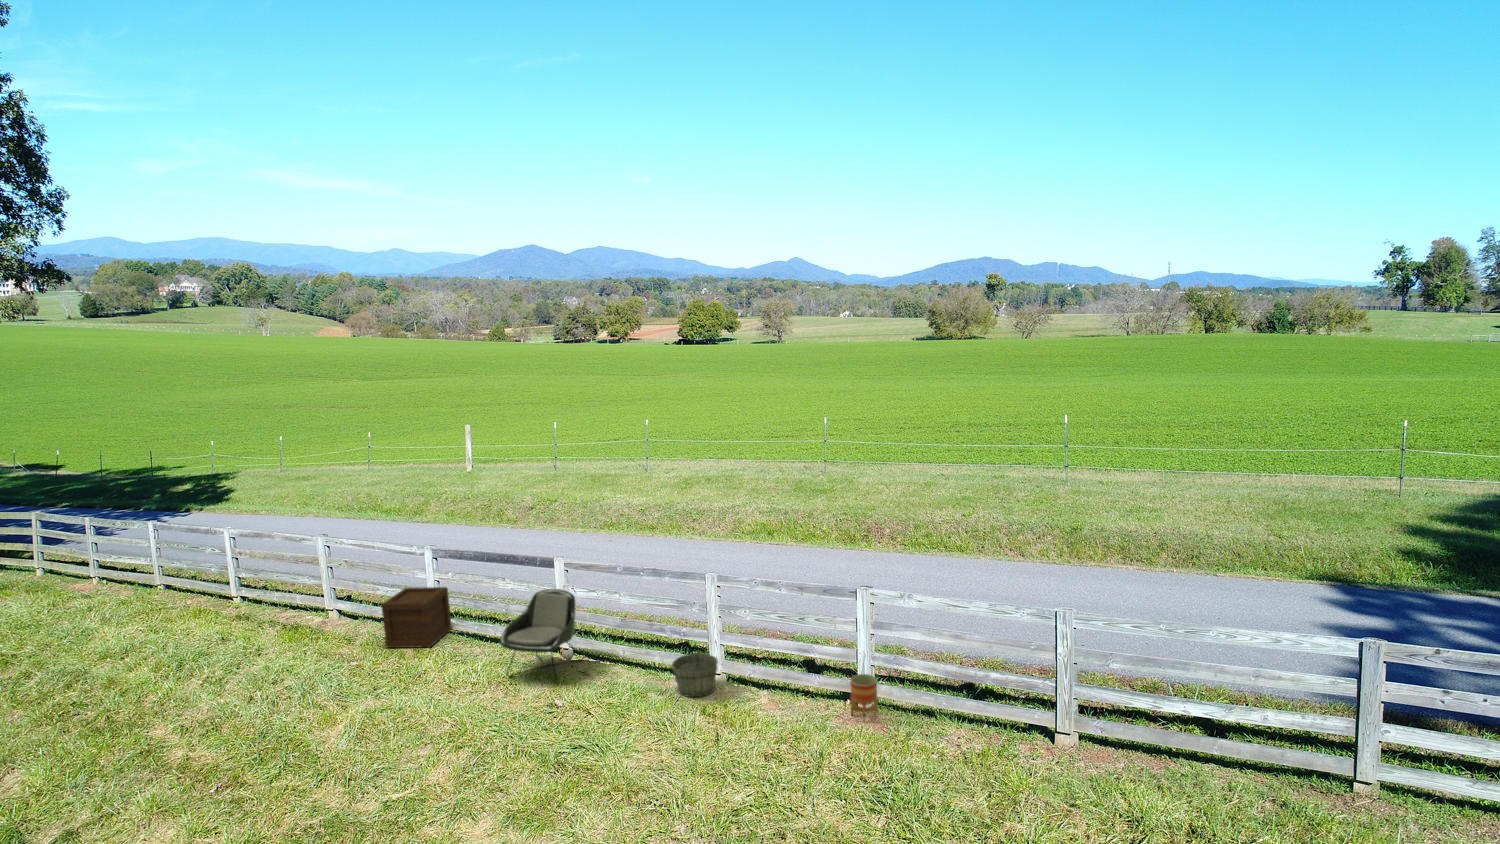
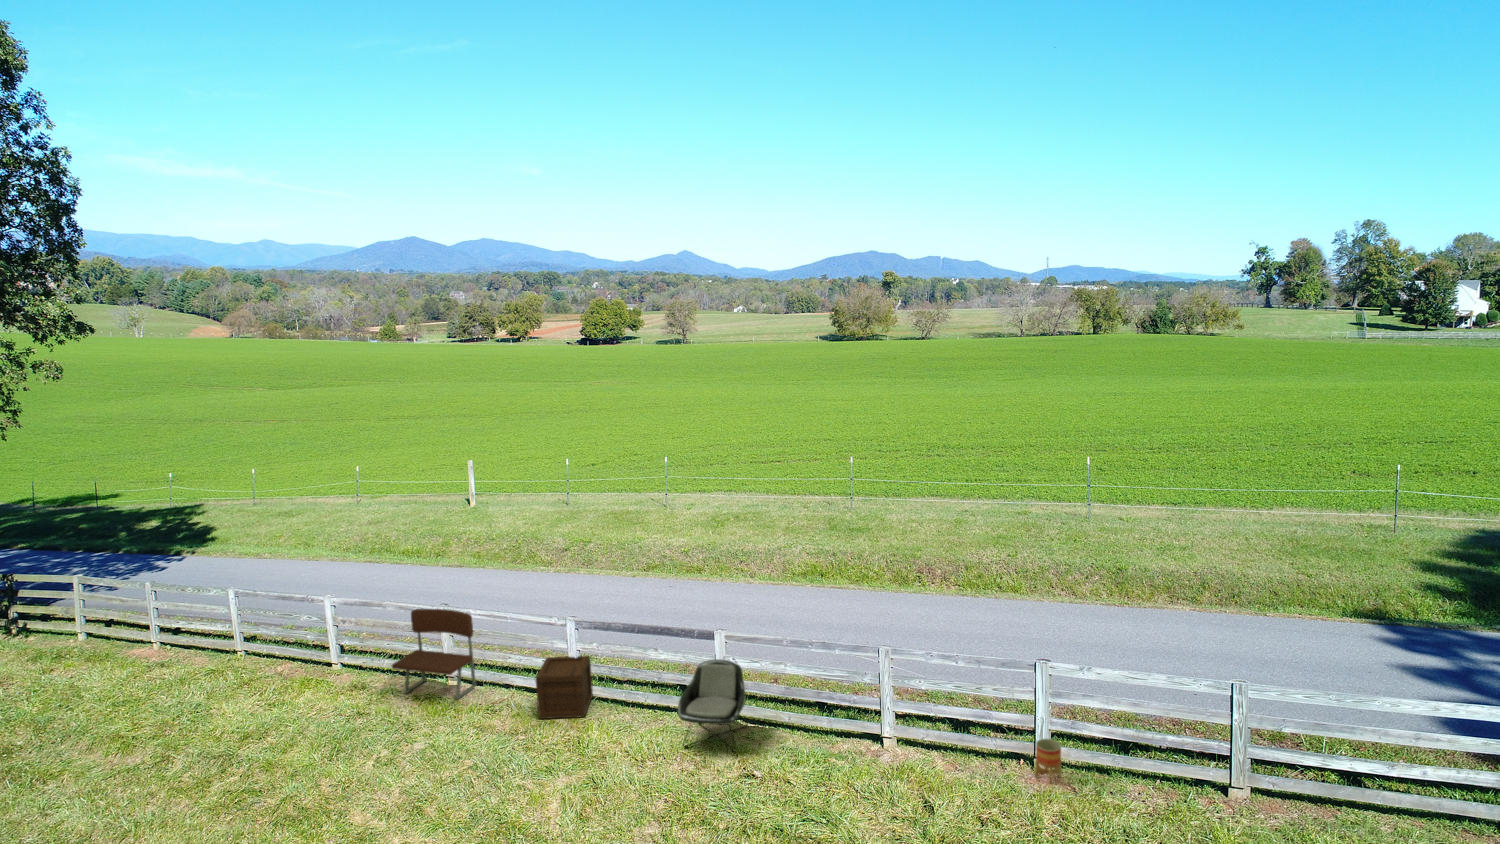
bench: none [262,540,349,630] -> present [392,609,477,700]
wooden bucket: present [672,653,718,697] -> none [854,719,898,764]

